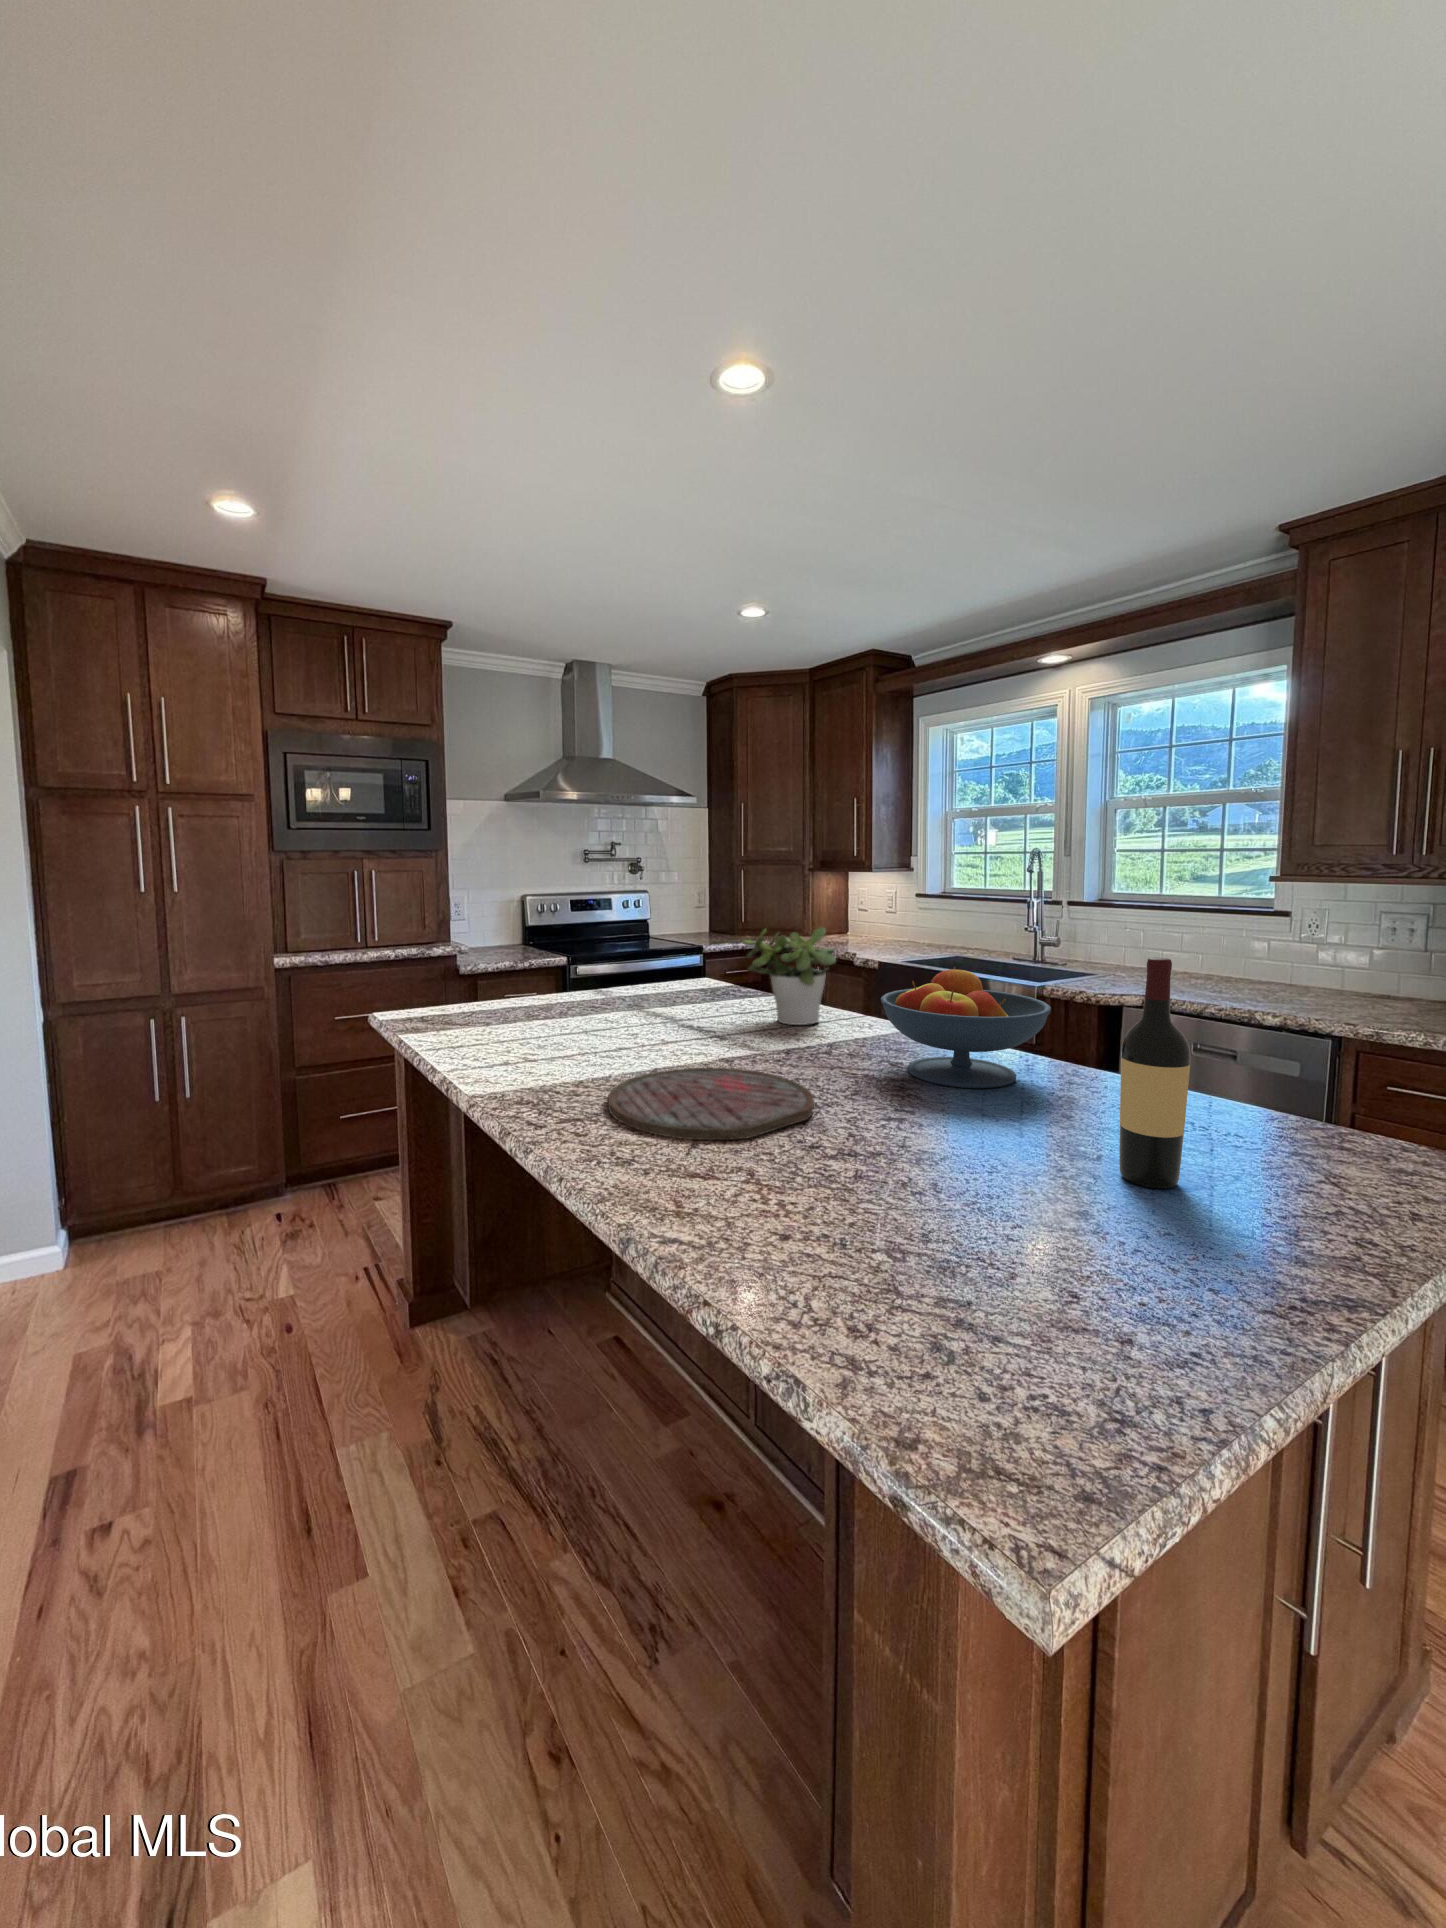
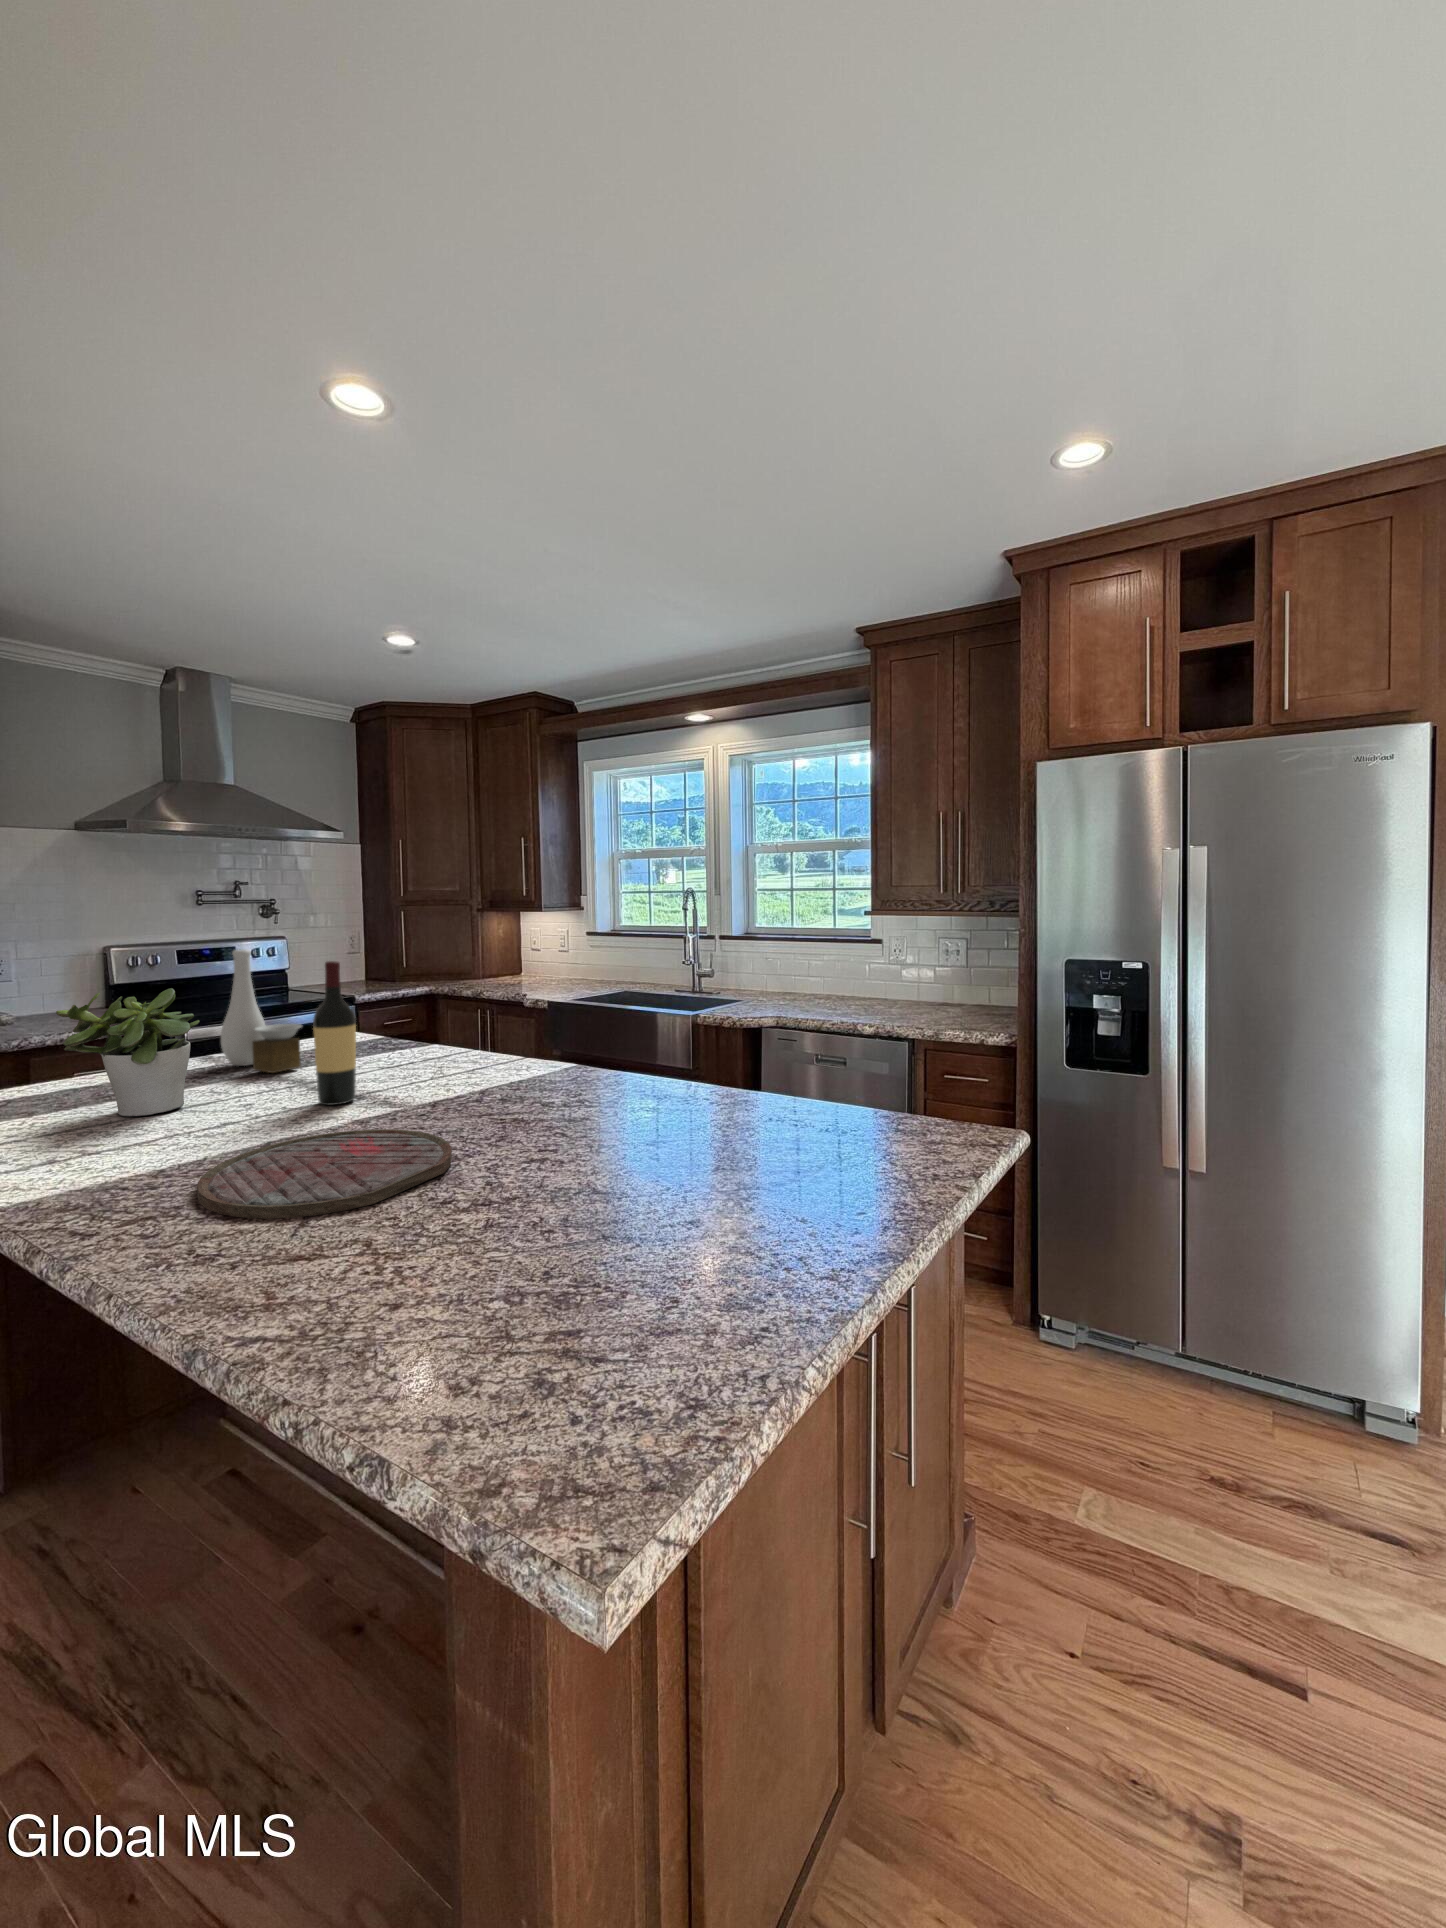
vase: none [608,897,671,1008] -> present [221,949,301,1073]
potted plant: present [742,927,836,1025] -> present [56,988,200,1117]
wine bottle: present [1119,957,1191,1188] -> present [313,961,356,1105]
fruit bowl: present [881,967,1051,1088] -> none [527,1004,682,1119]

